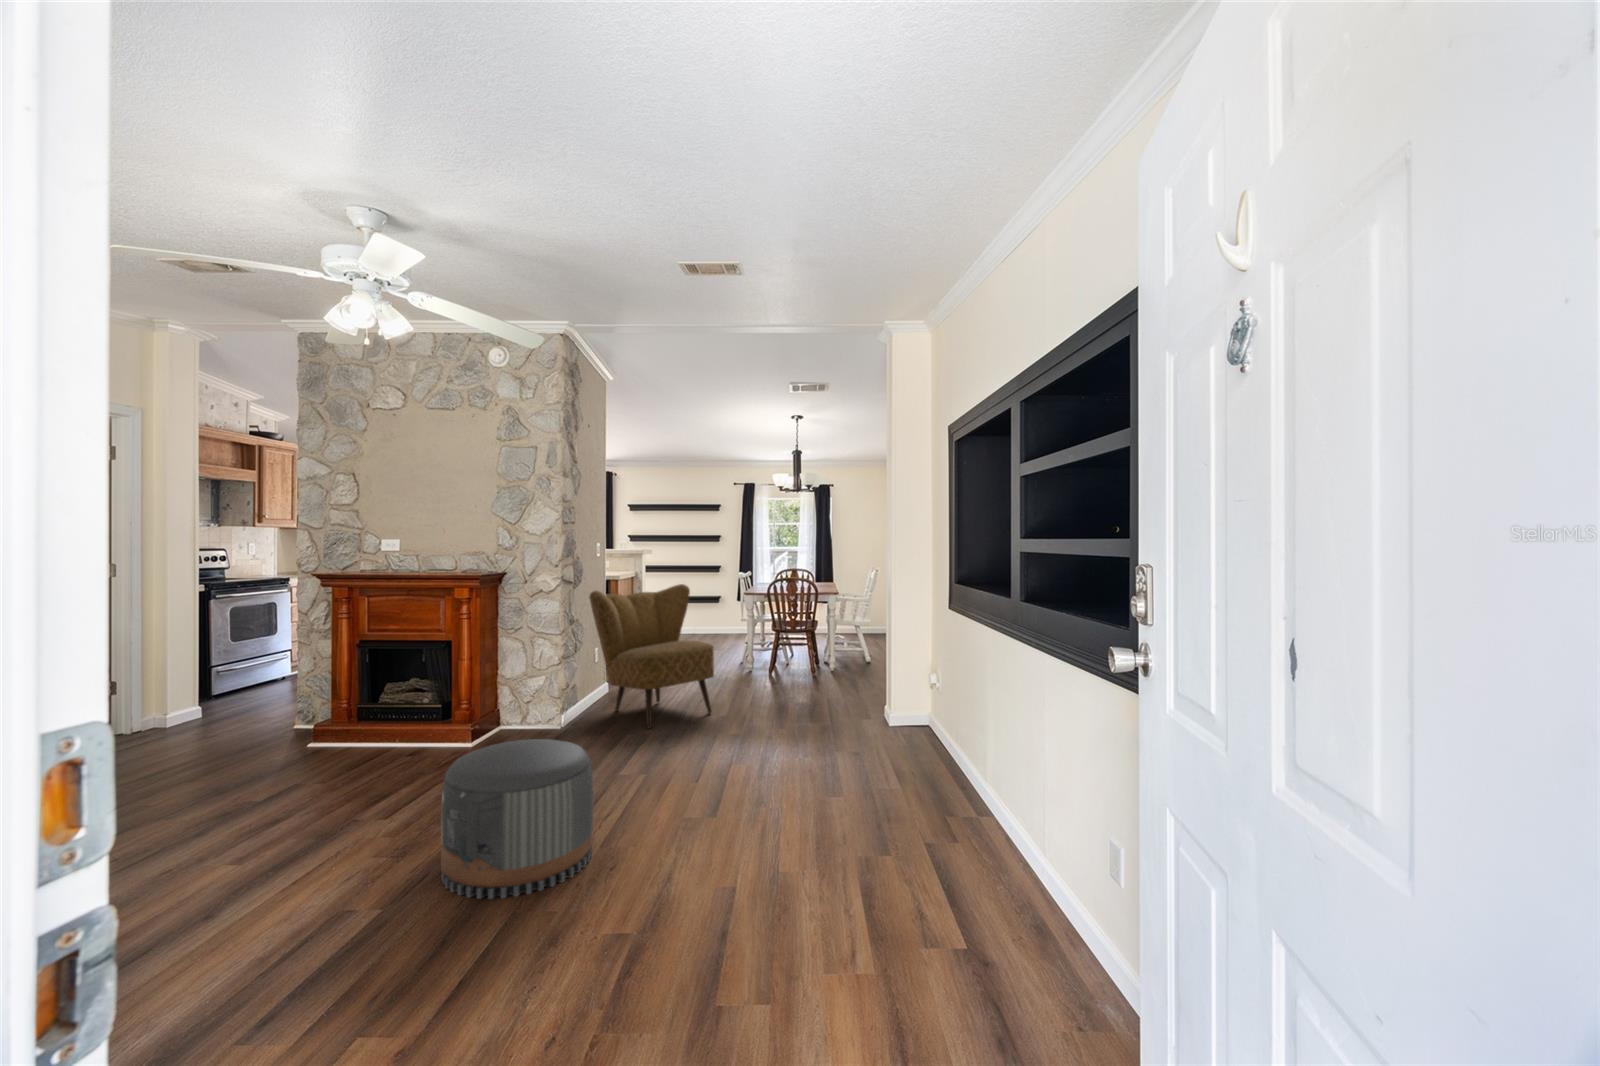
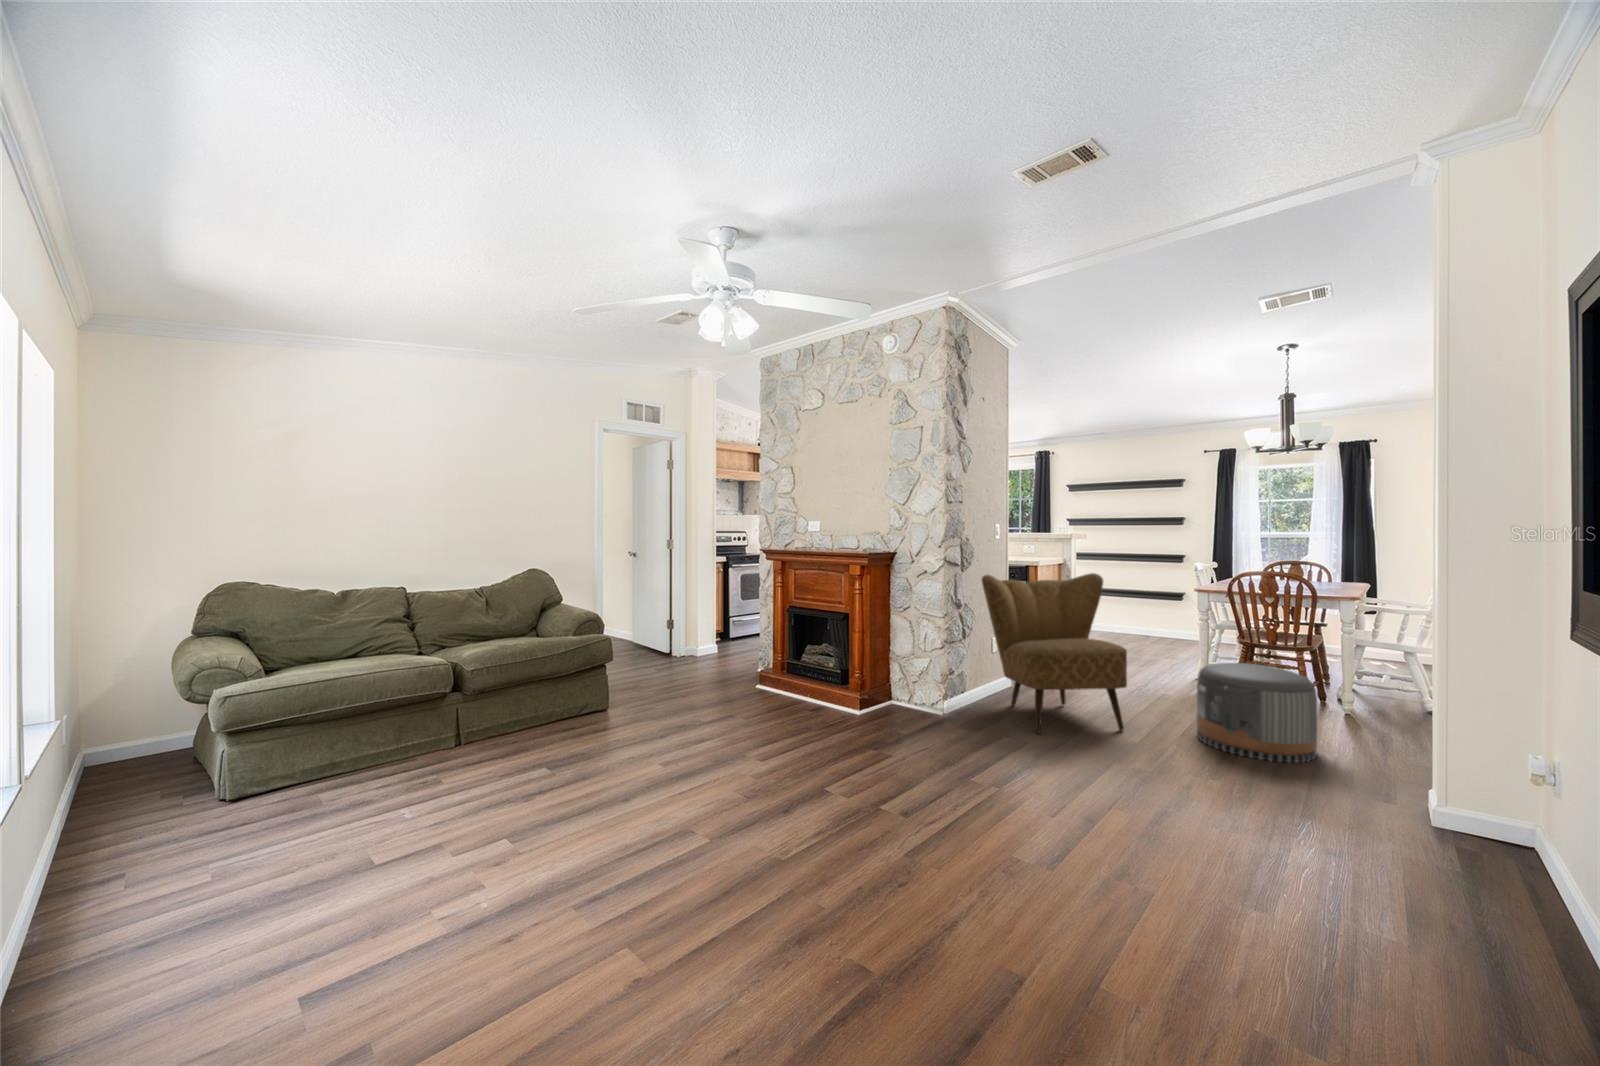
pouf: present [441,739,593,899] -> present [1197,663,1317,763]

